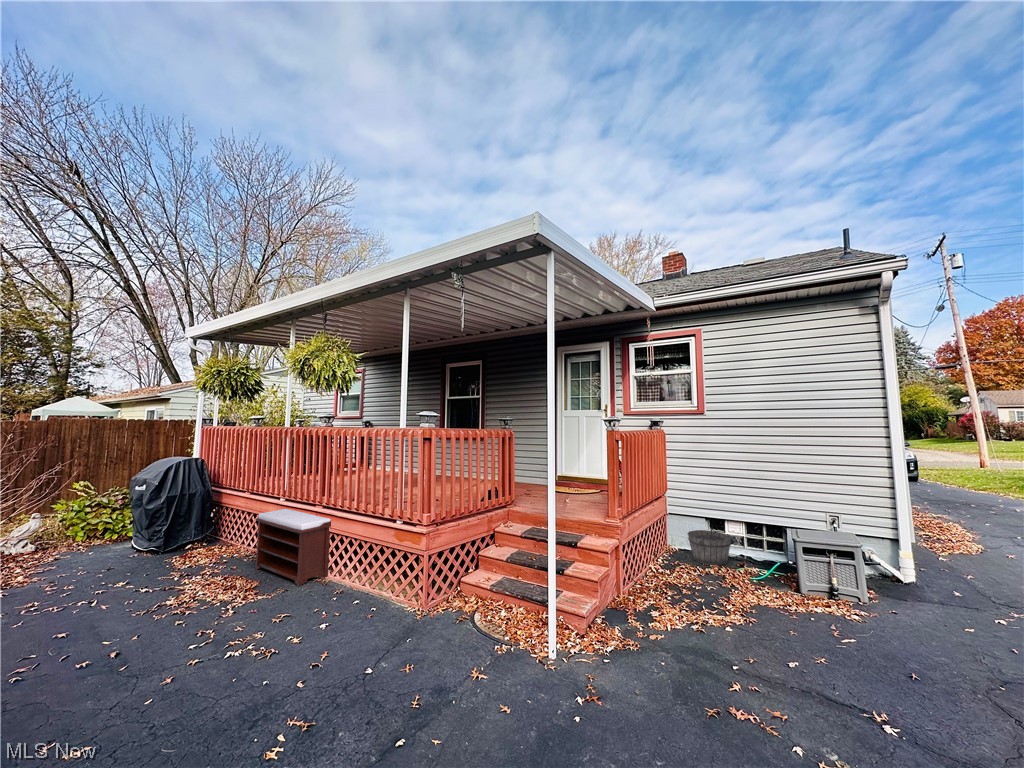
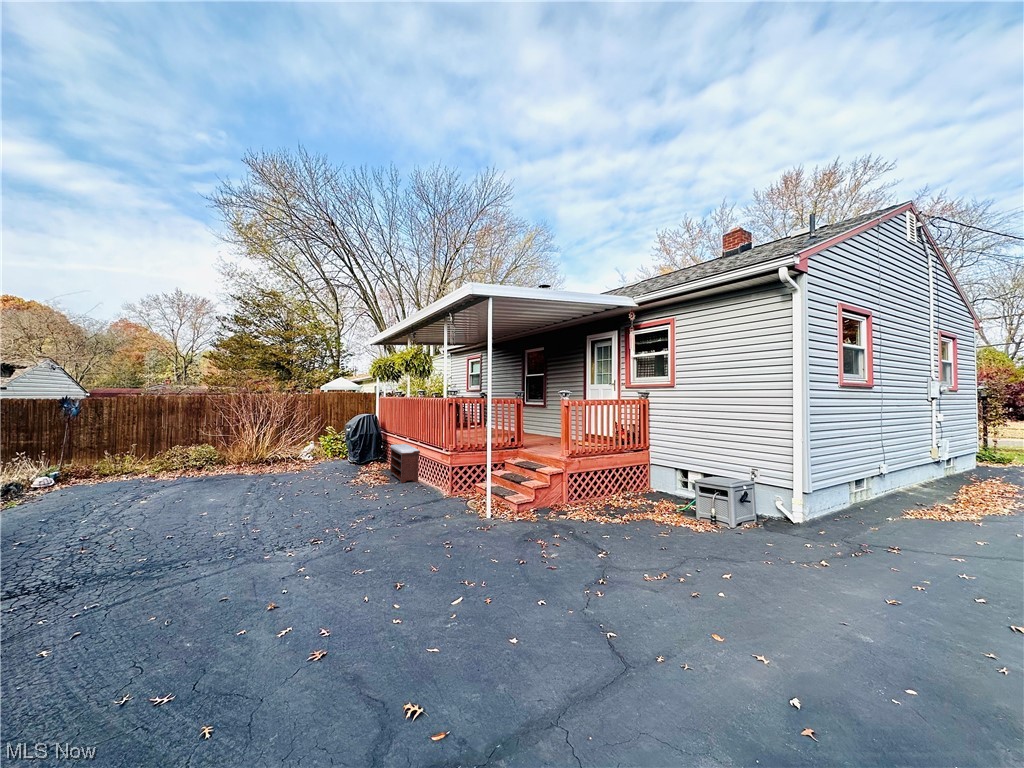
wooden bucket: present [688,526,731,565] -> none [650,481,683,510]

